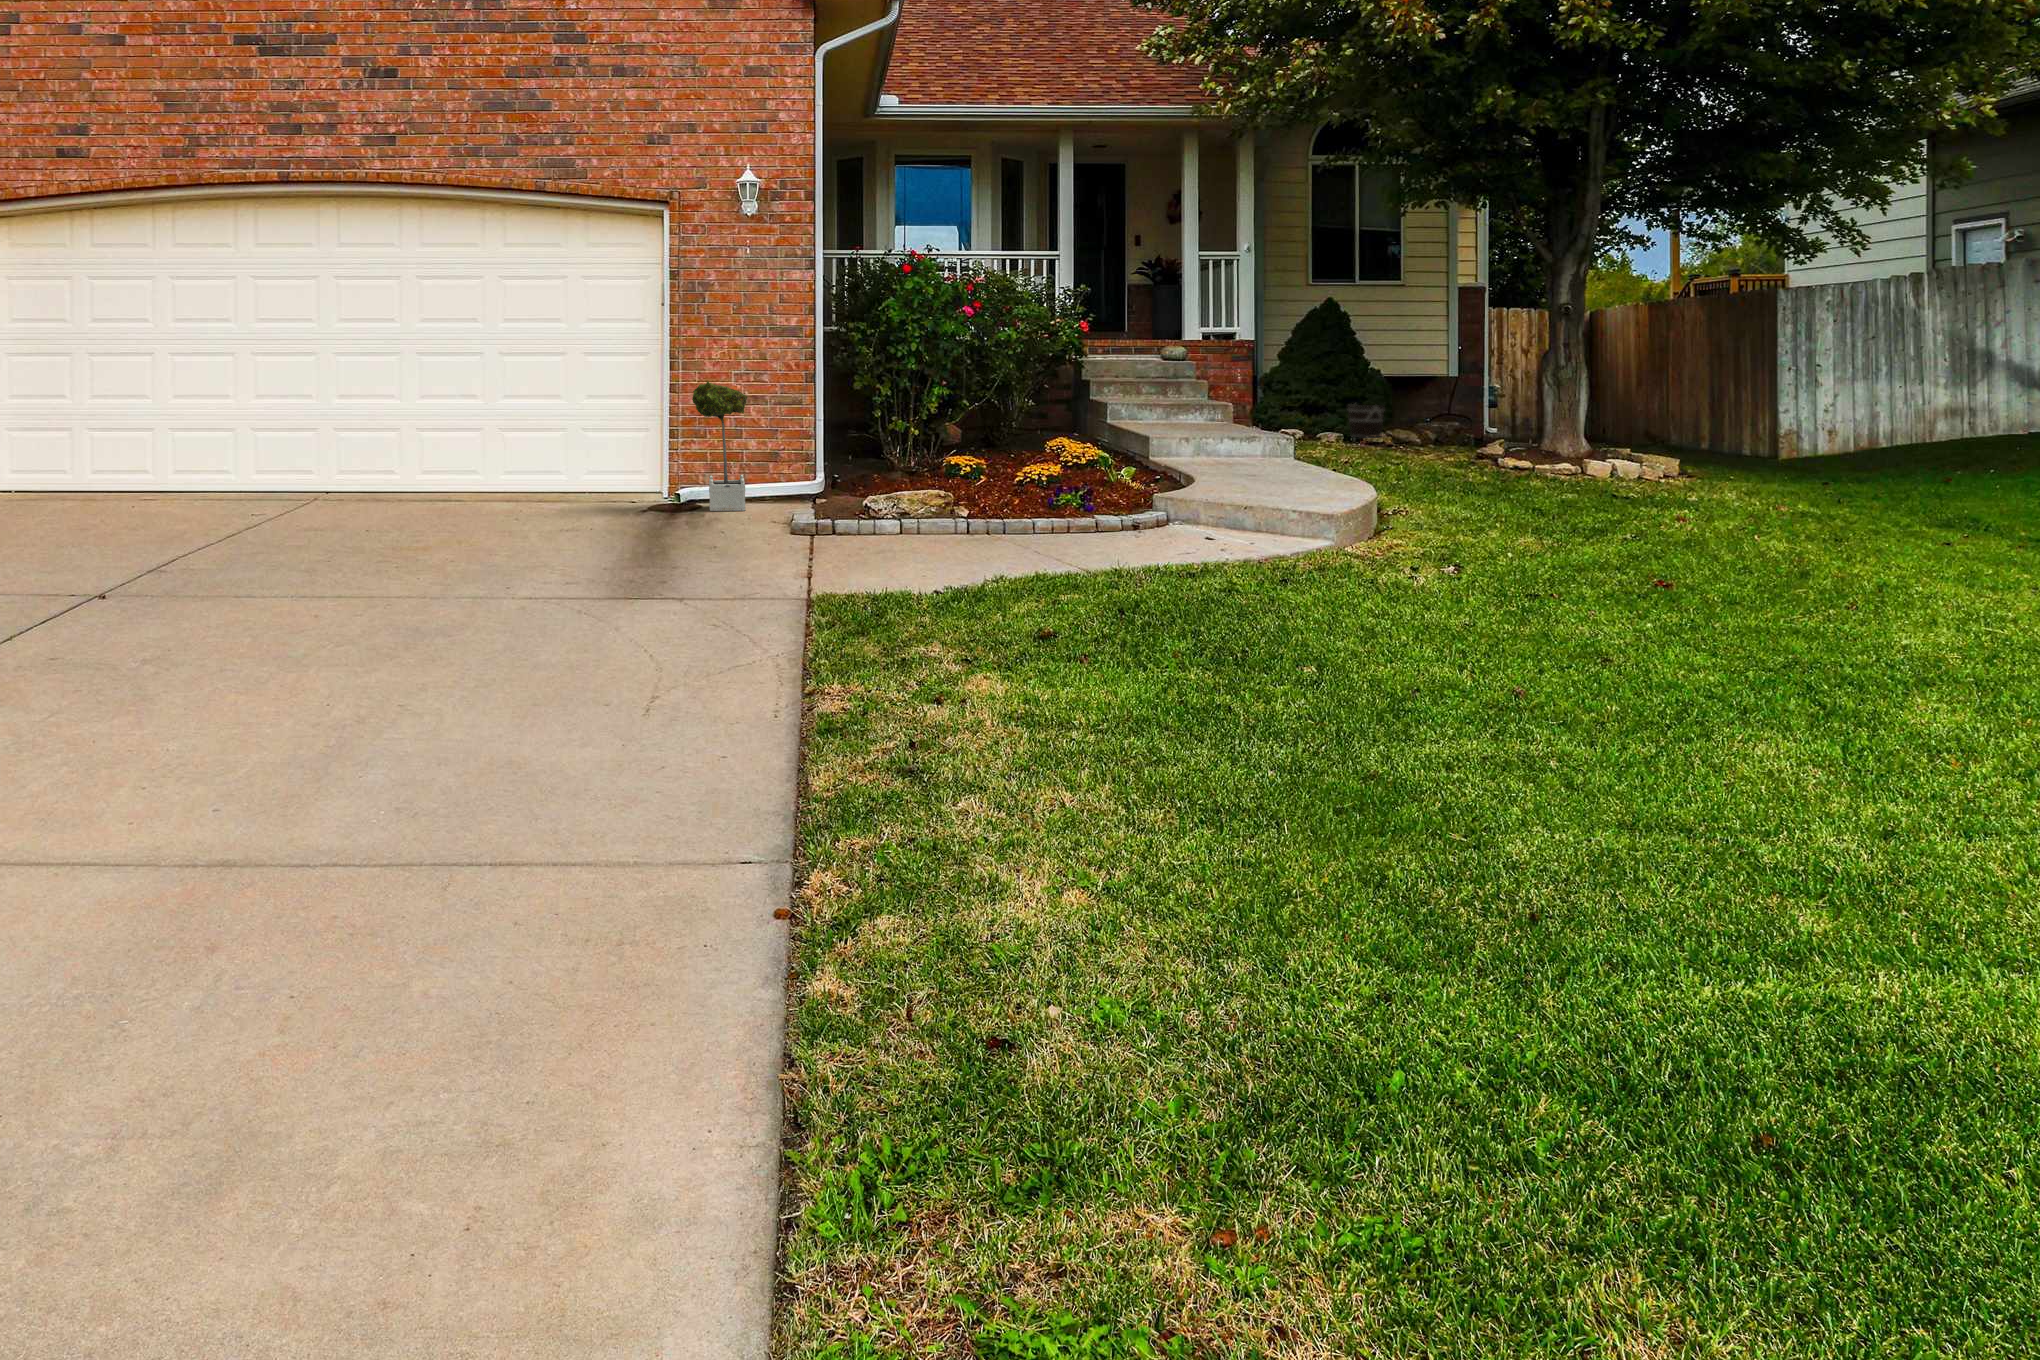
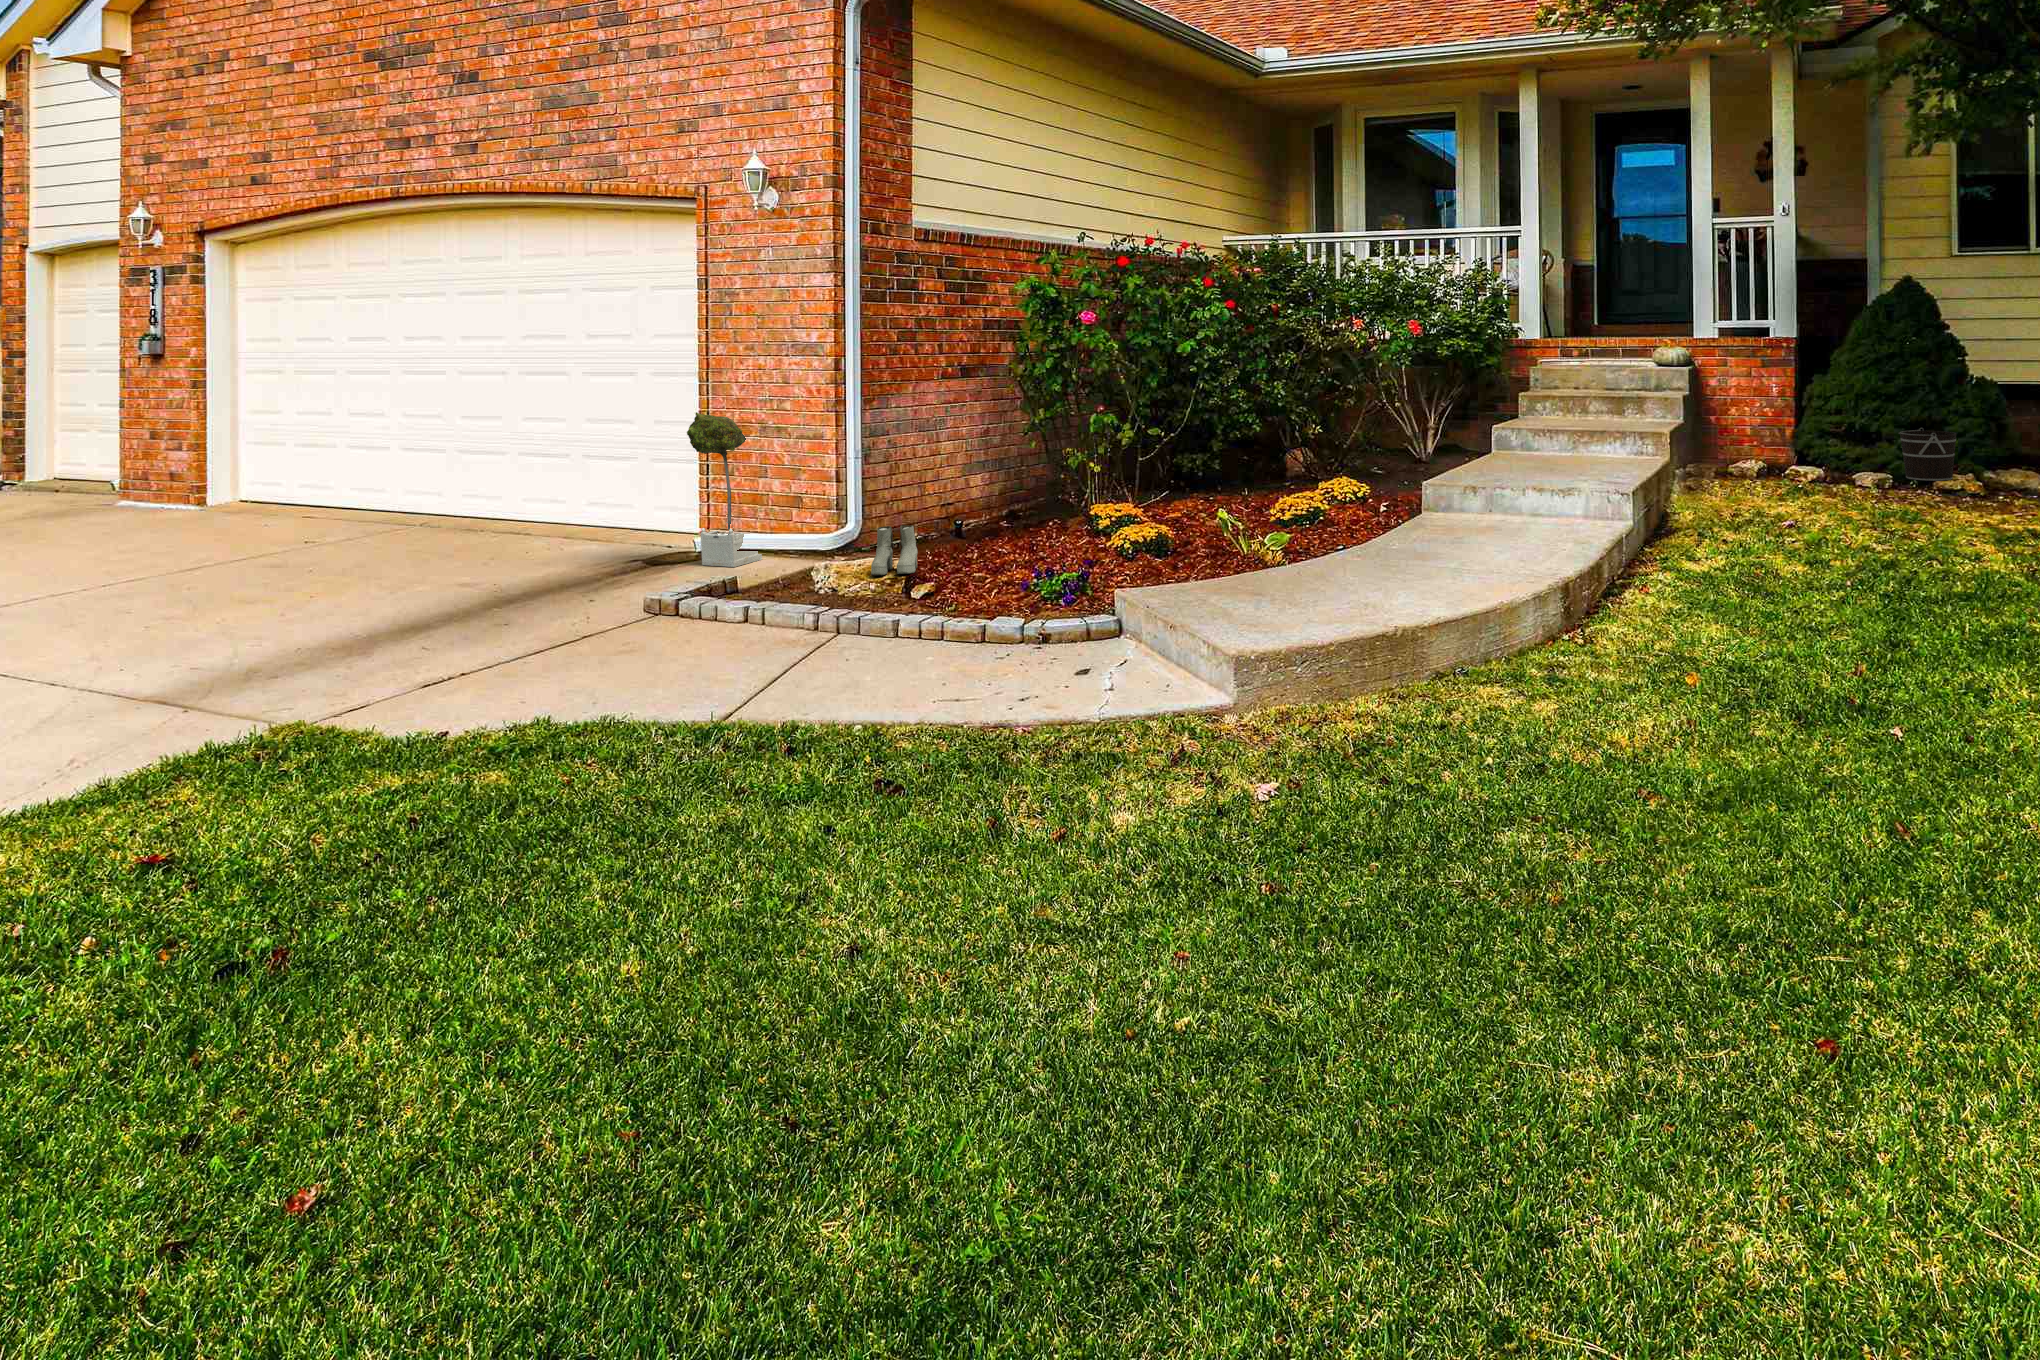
boots: none [936,463,976,501] -> present [871,525,918,575]

